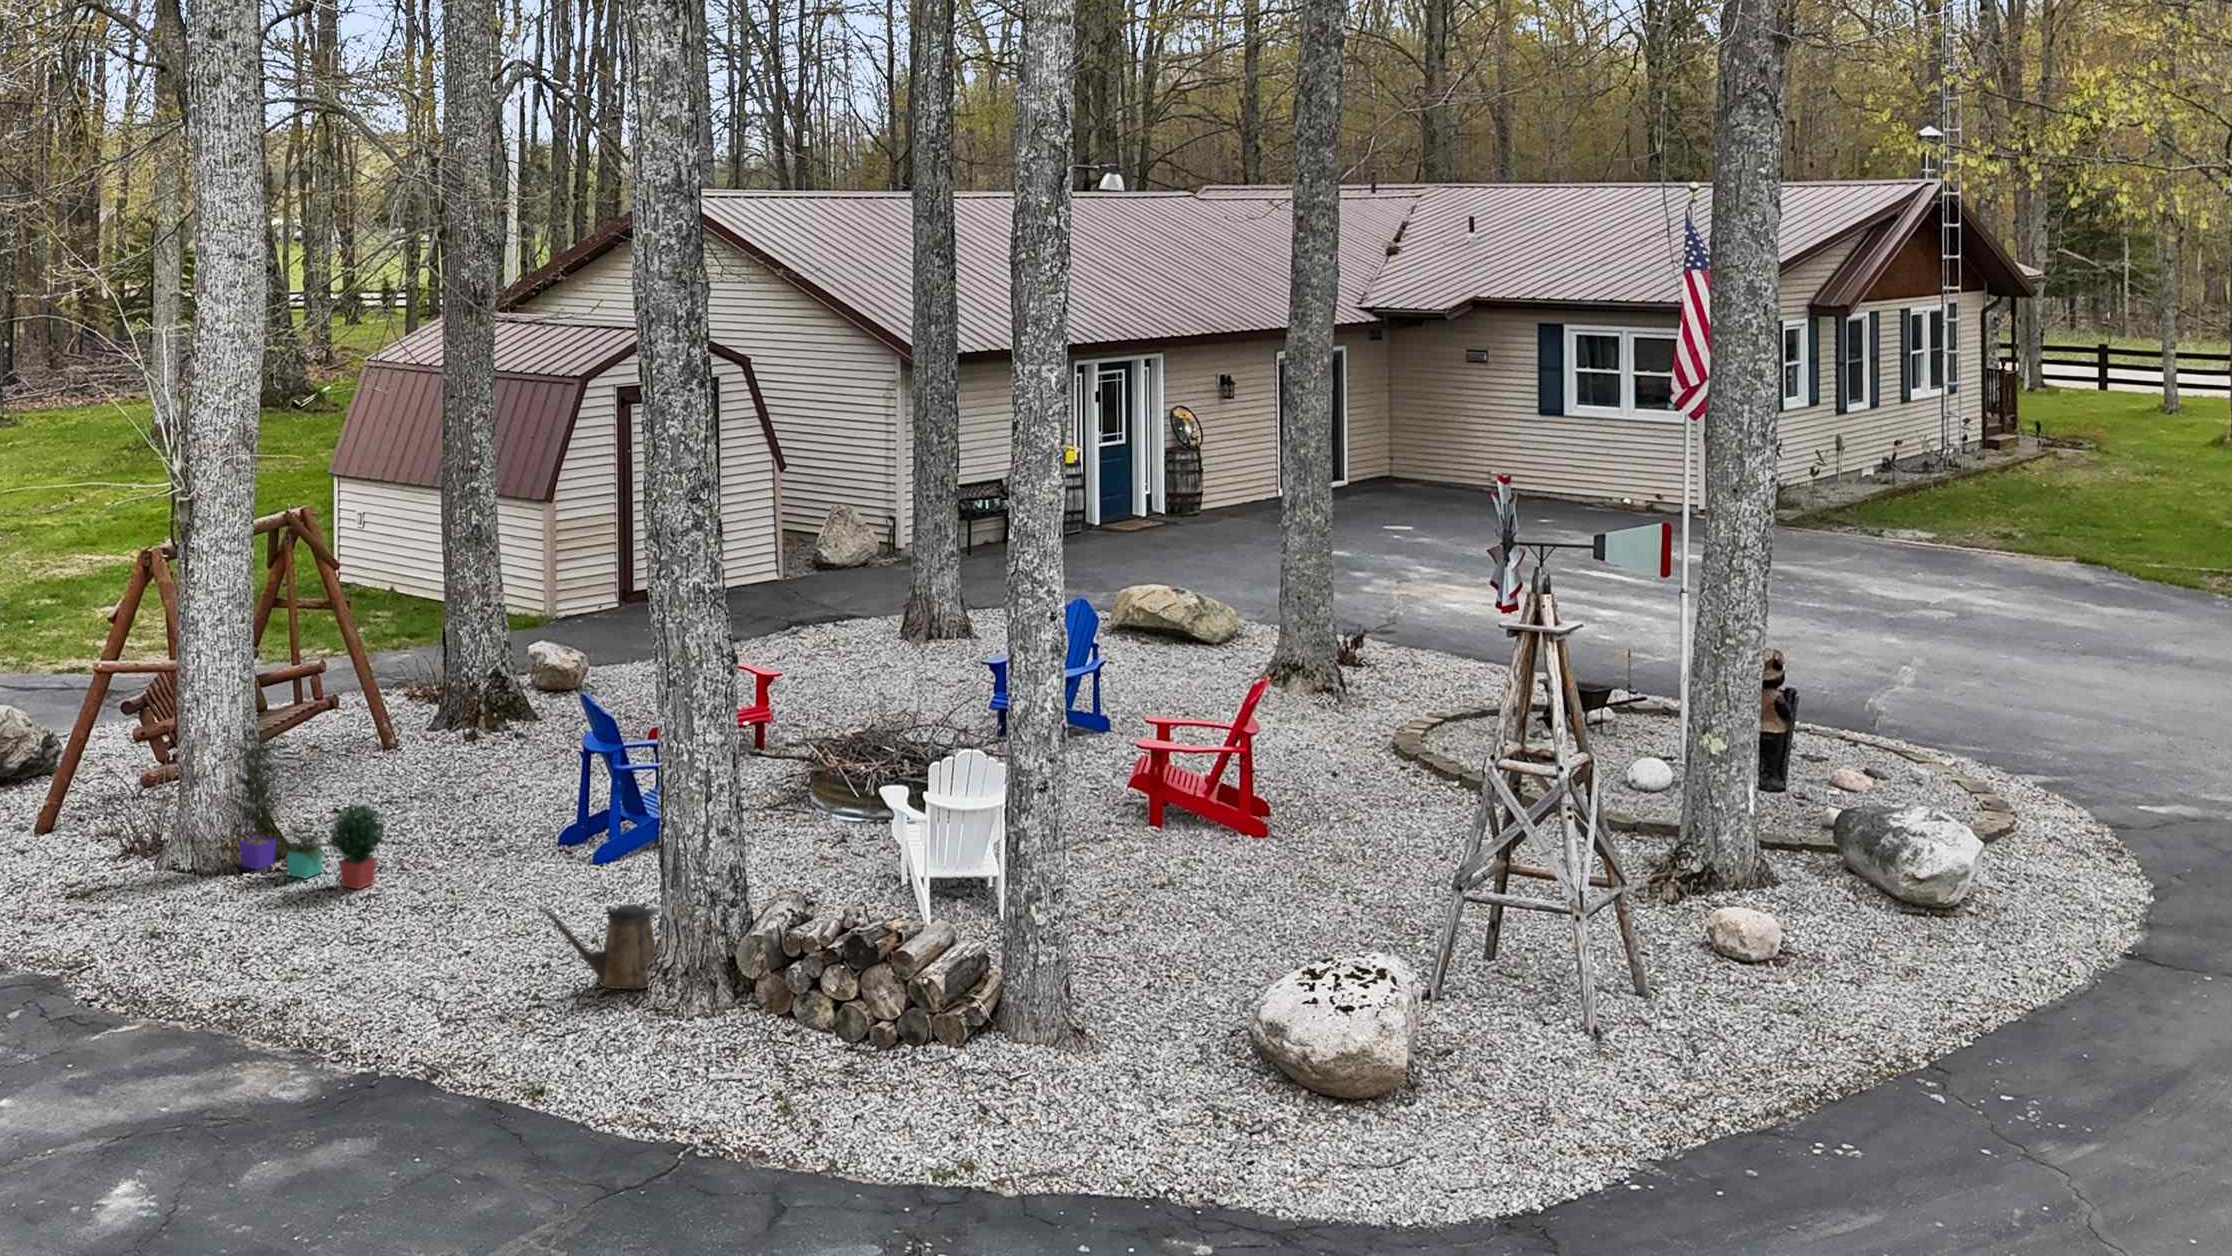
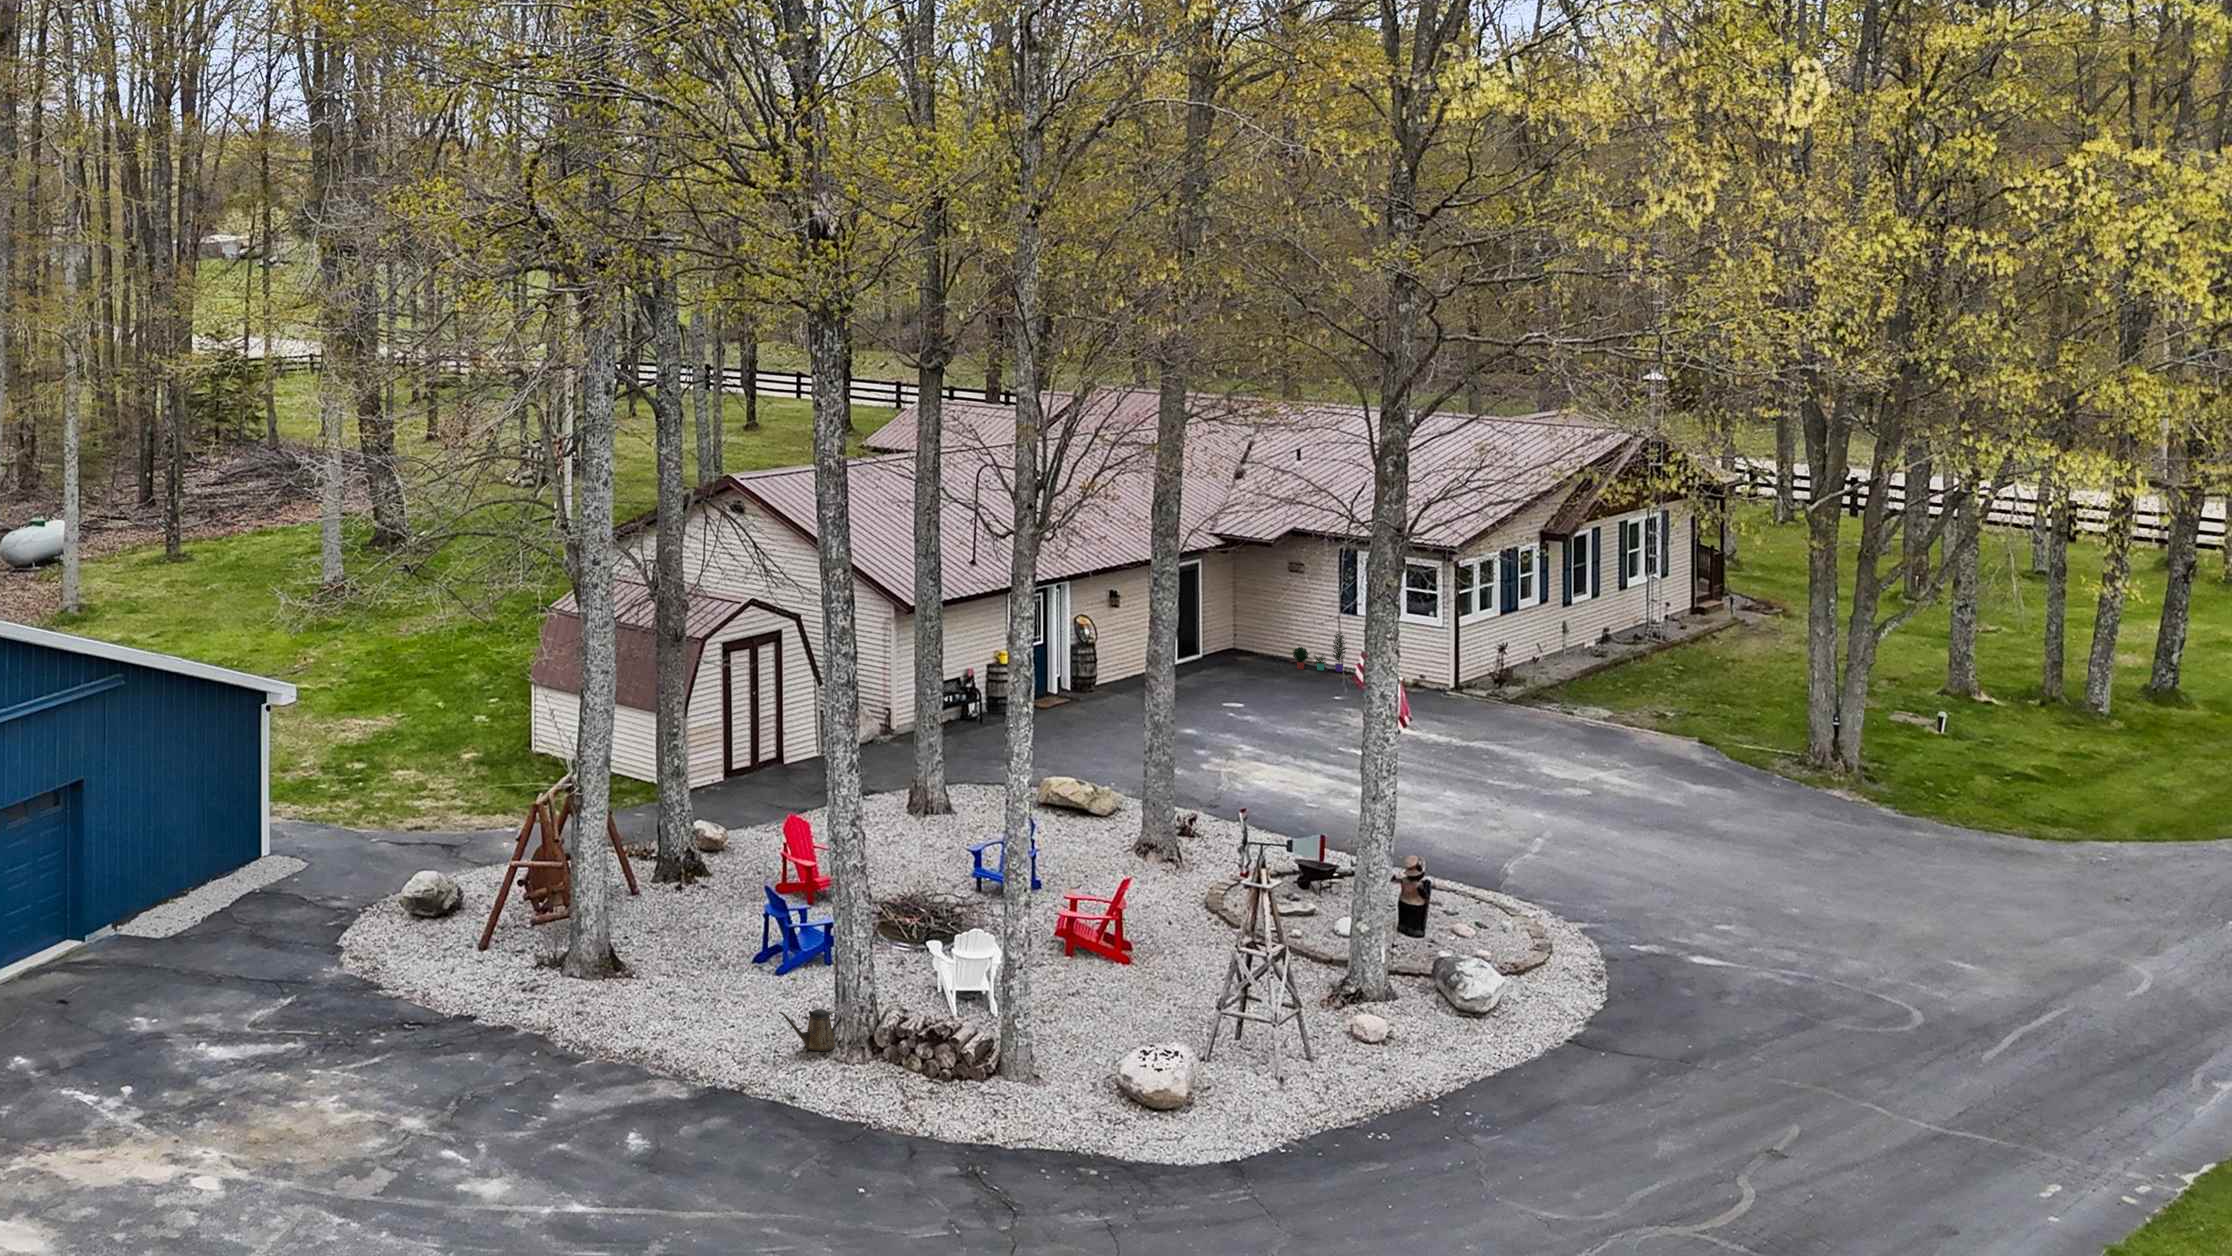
potted plant: present [231,726,386,889] -> present [1293,632,1347,672]

